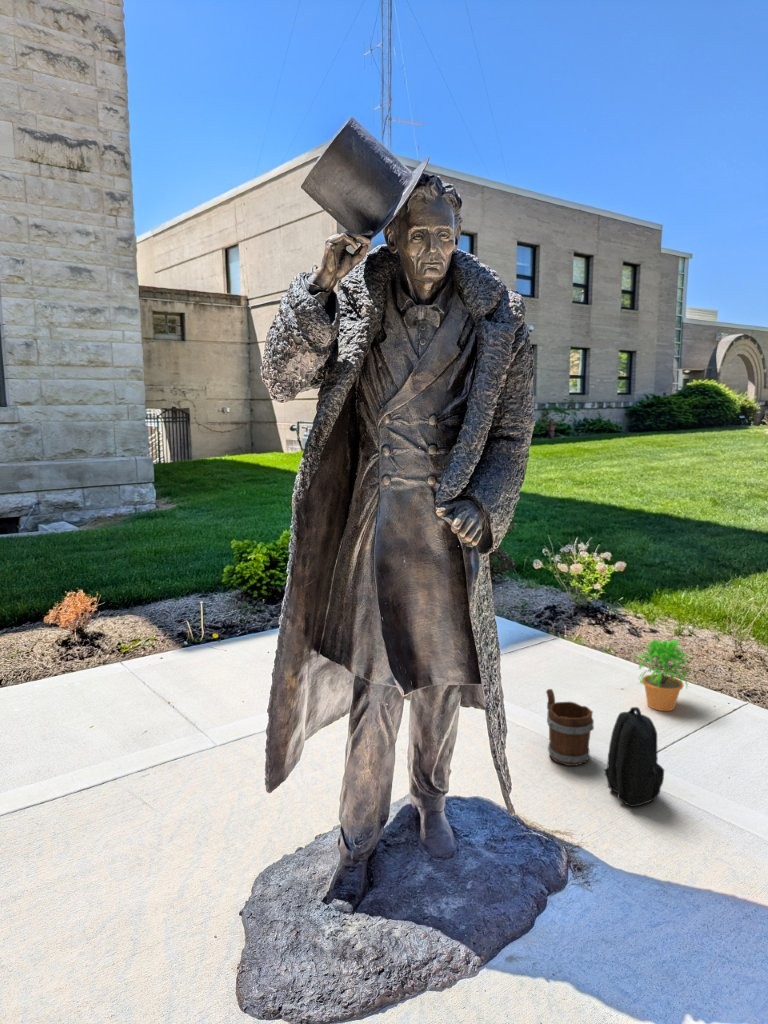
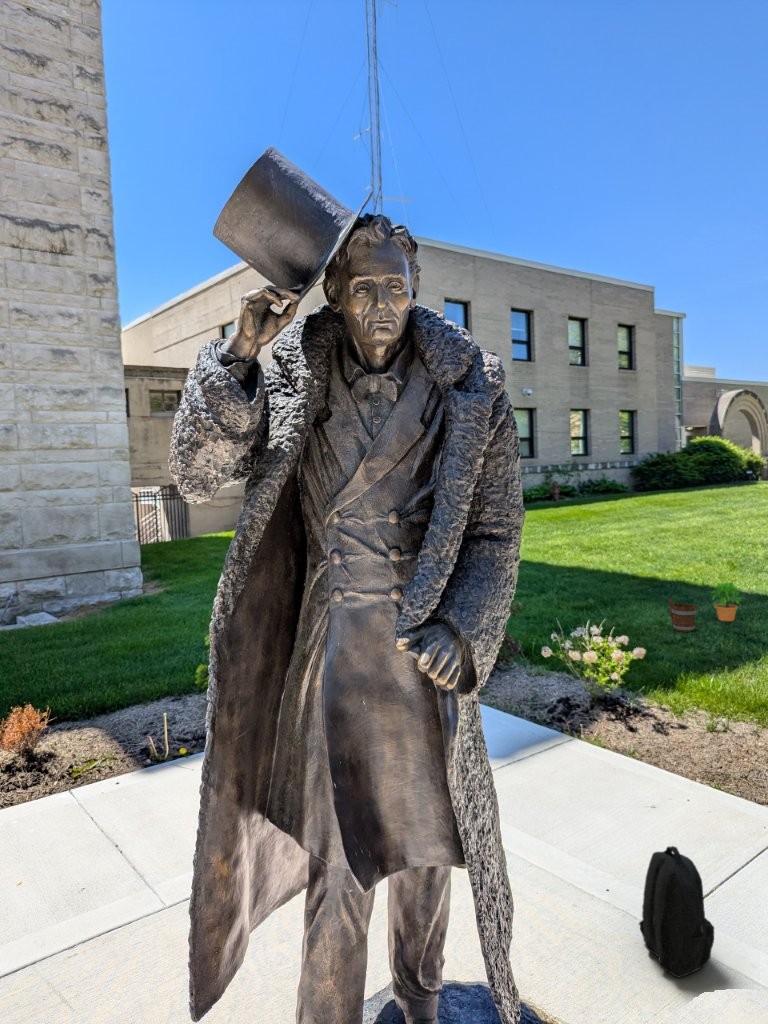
potted plant: present [638,640,689,711] -> present [712,582,740,621]
bucket: present [546,689,594,766] -> present [668,599,697,632]

